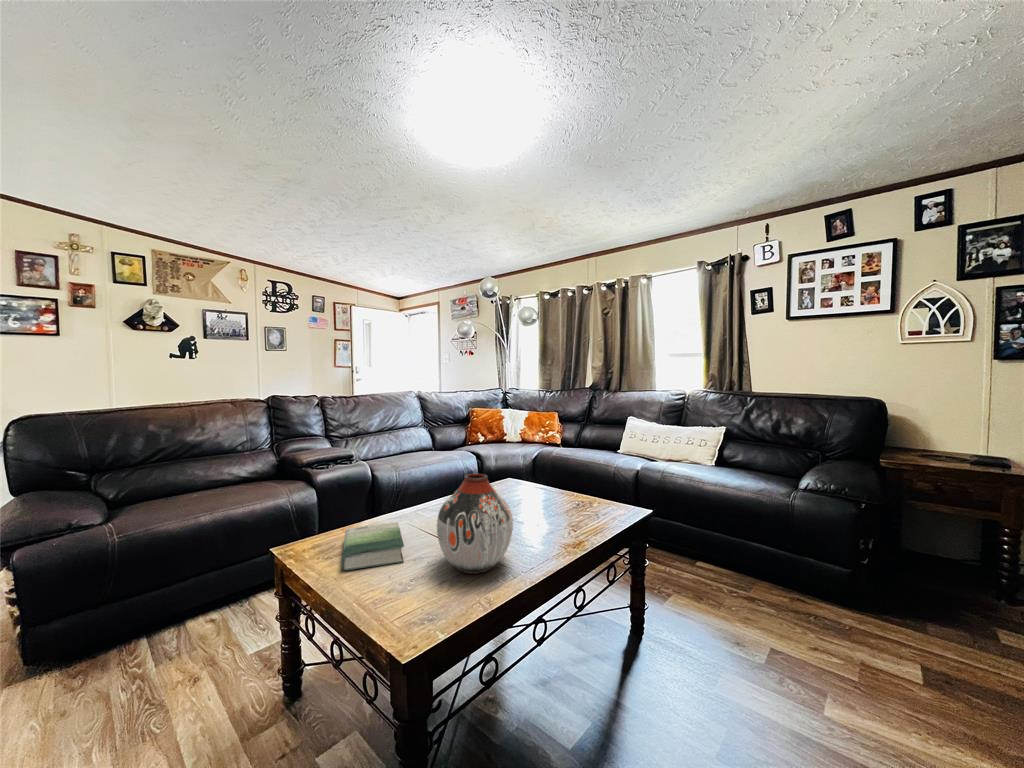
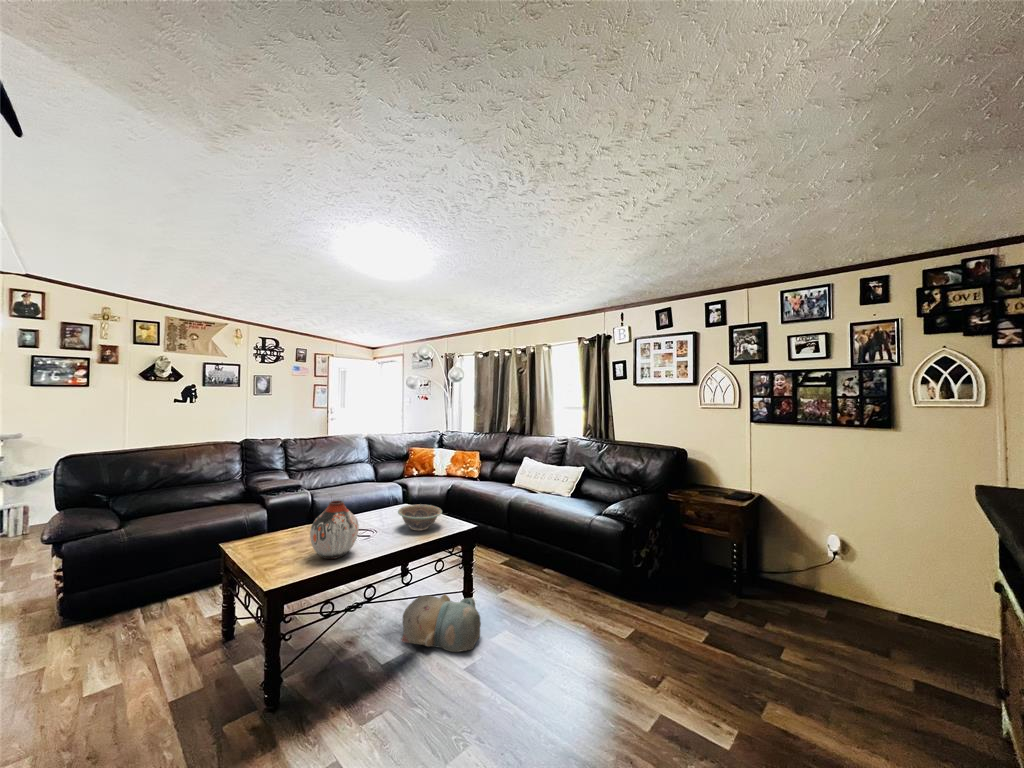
decorative bowl: none [532,478,598,517] -> present [398,504,442,531]
book: present [342,522,404,570] -> none [255,531,302,556]
plush toy: none [571,616,715,719] -> present [401,594,481,652]

